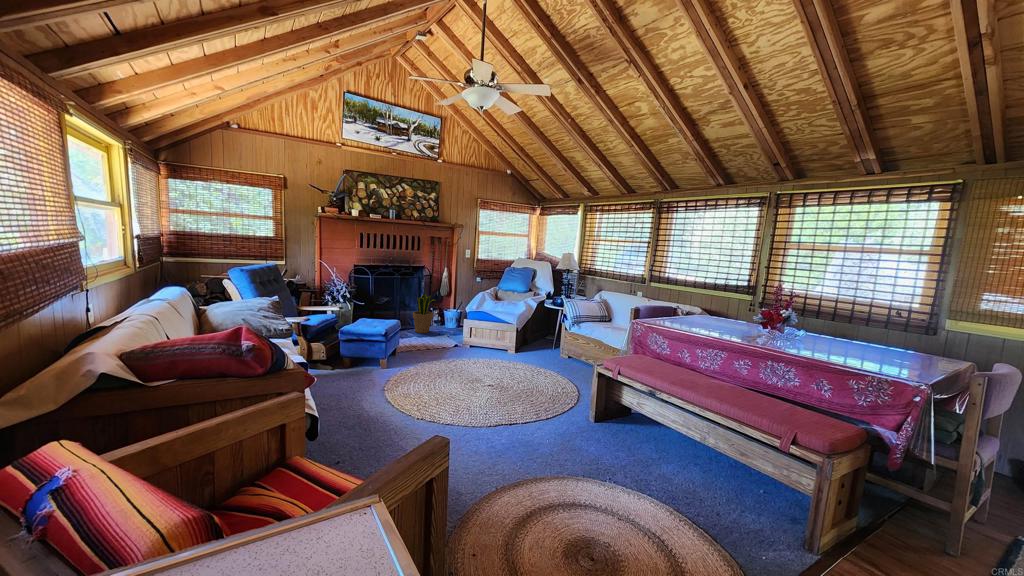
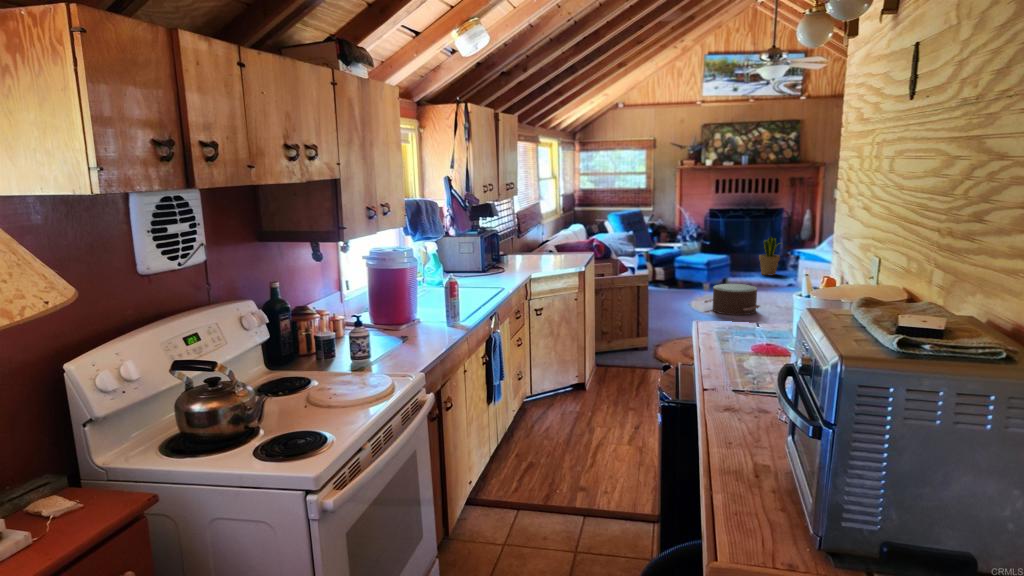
pouf: none [415,367,490,418] -> present [704,284,760,315]

